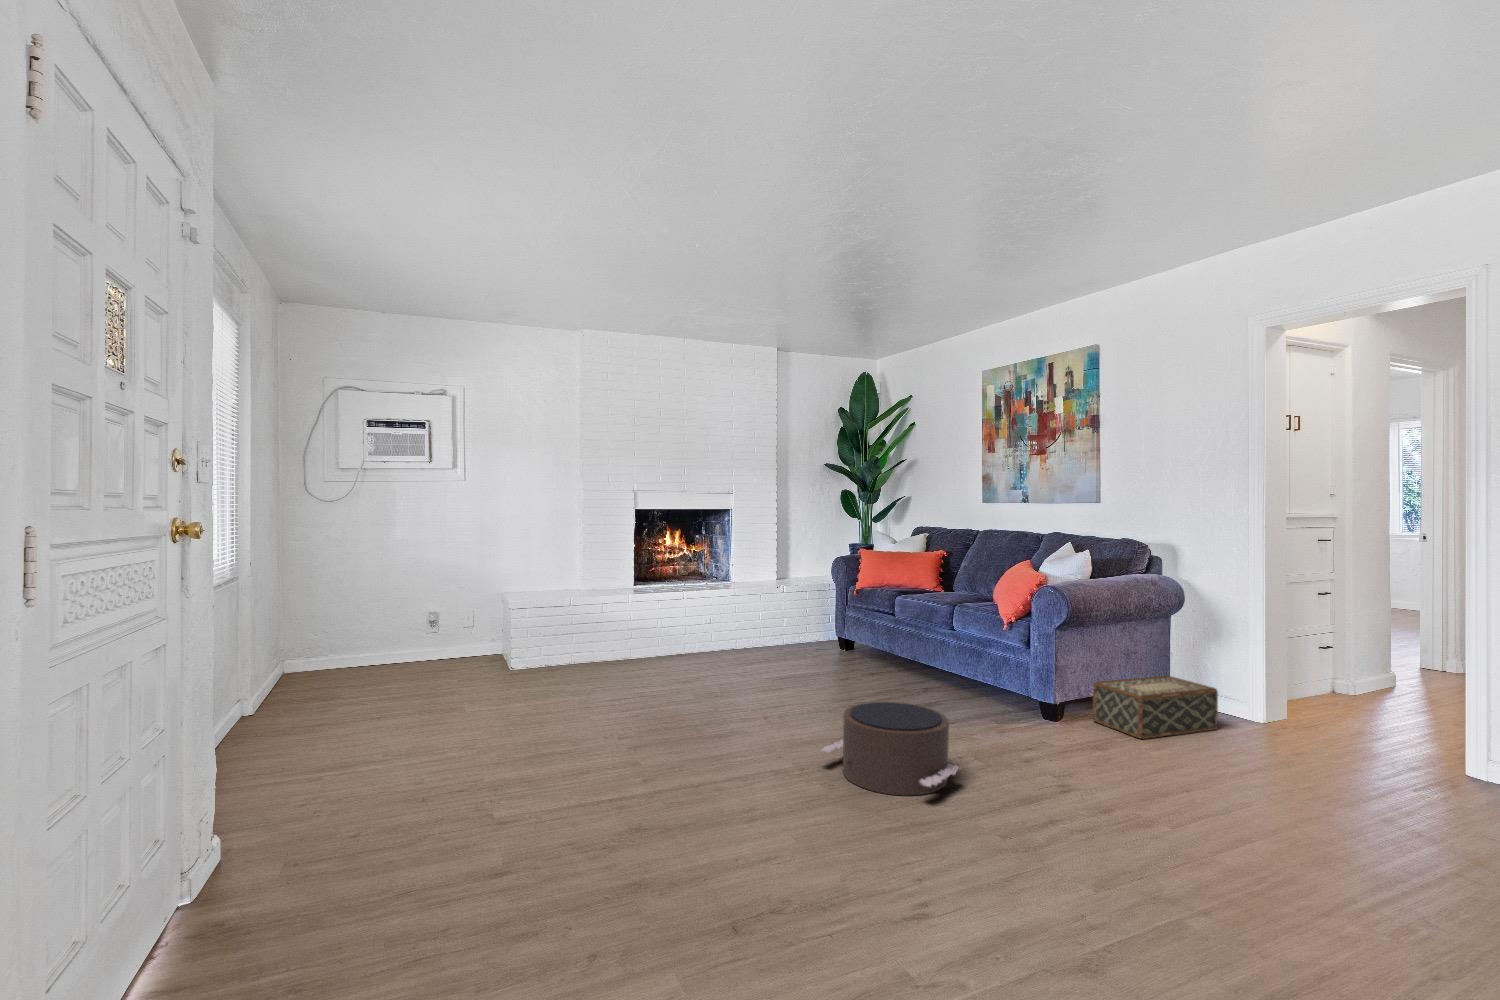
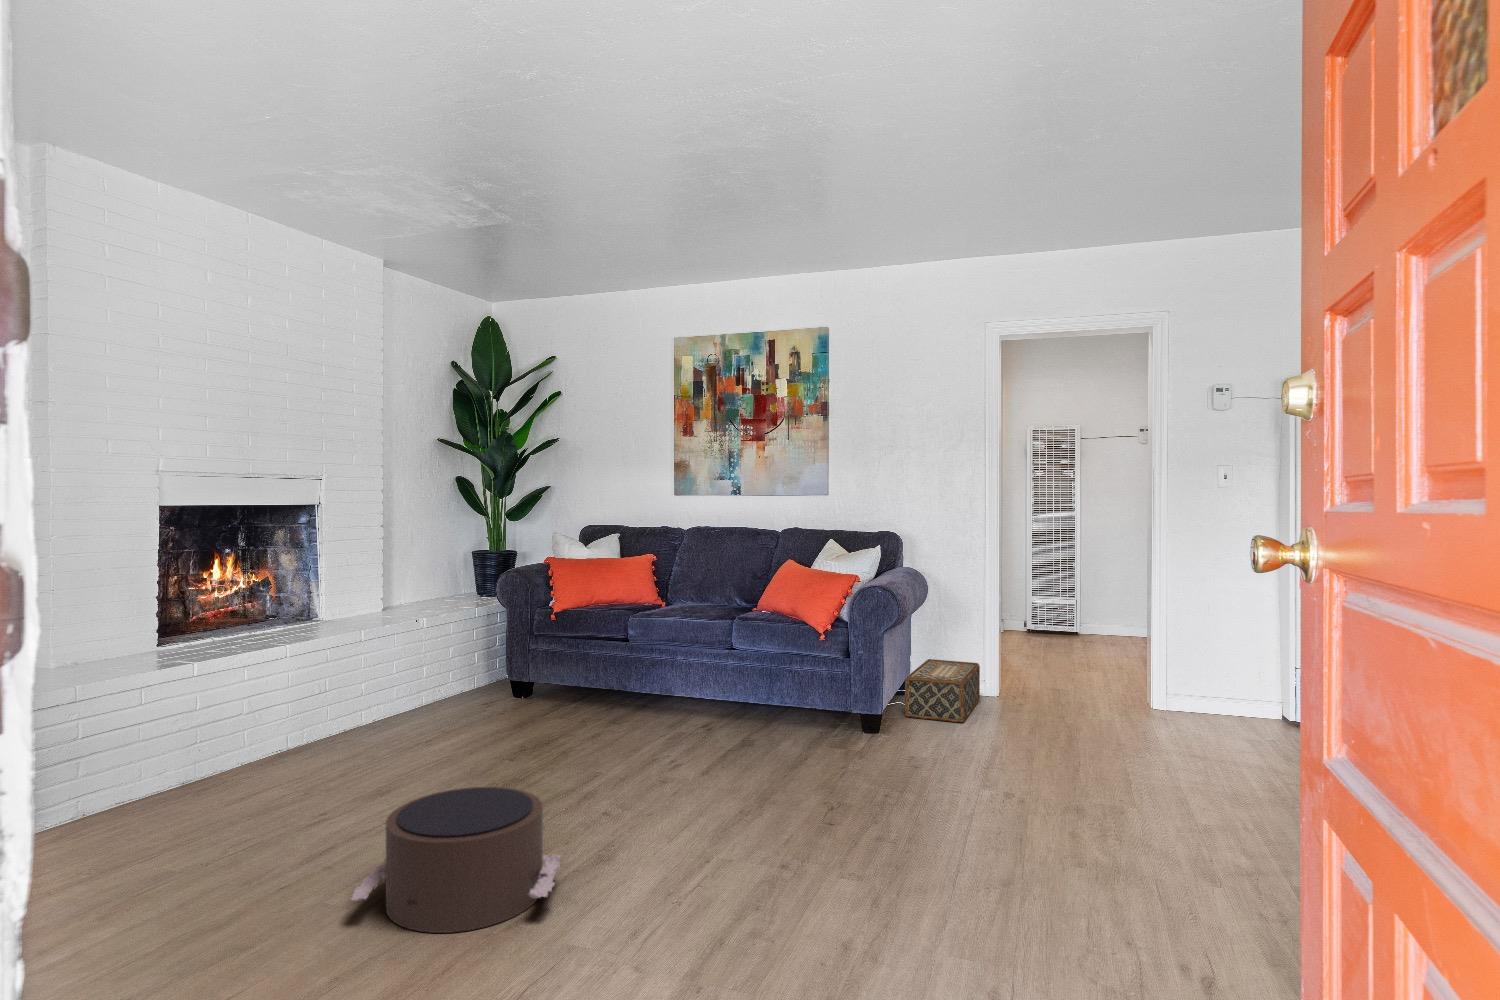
pouf: present [821,702,959,795] -> present [351,787,561,933]

